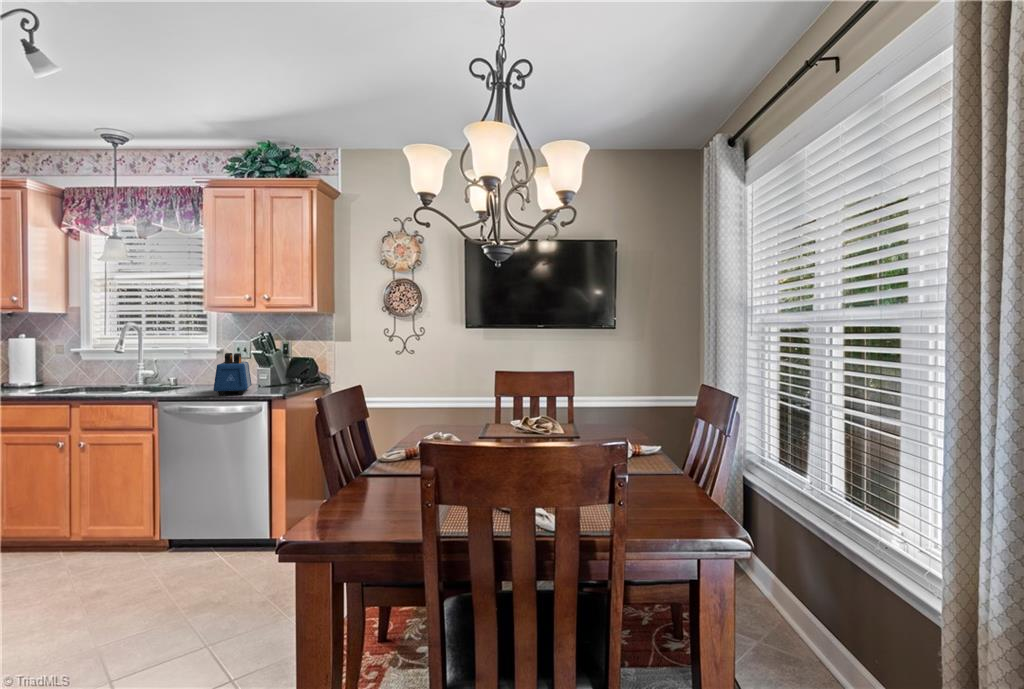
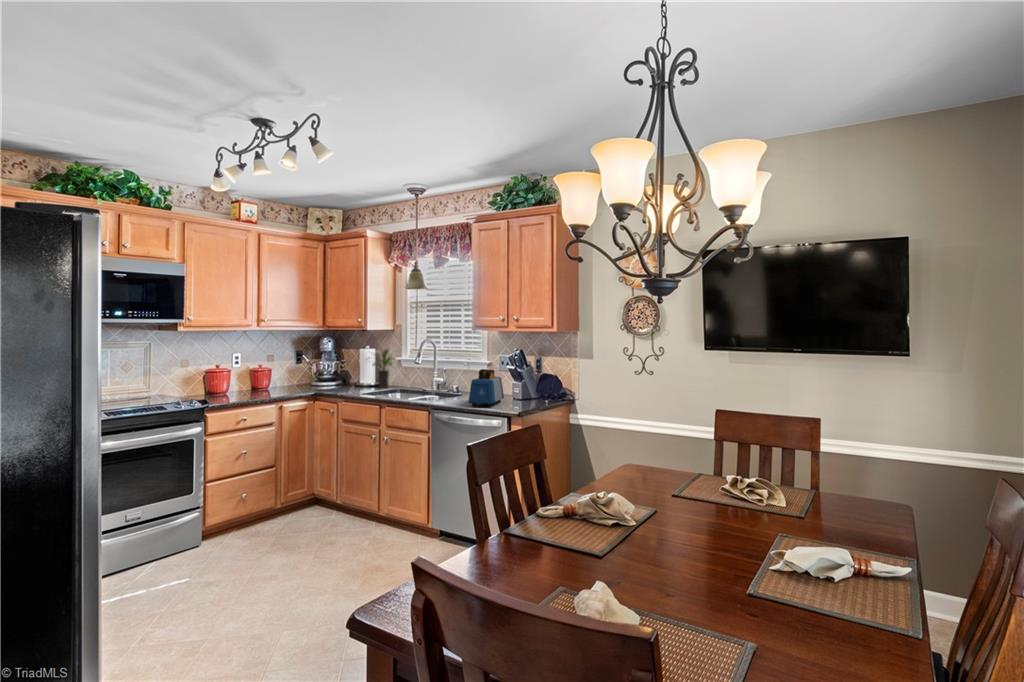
potted plant: none [21,336,79,387] -> present [373,349,393,388]

